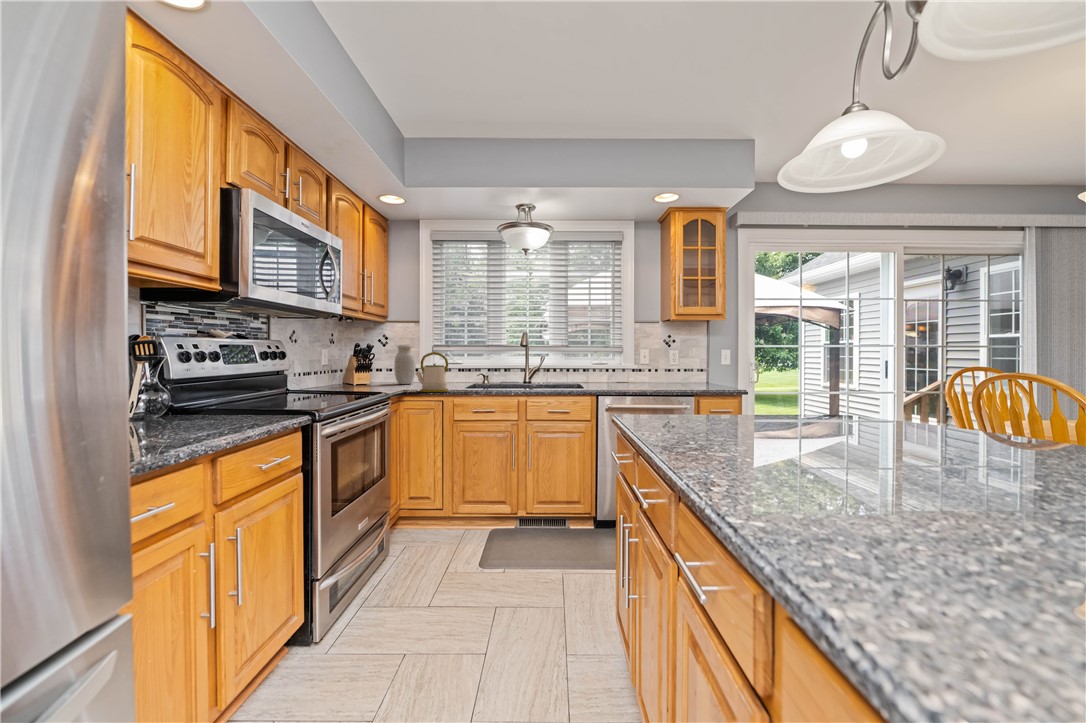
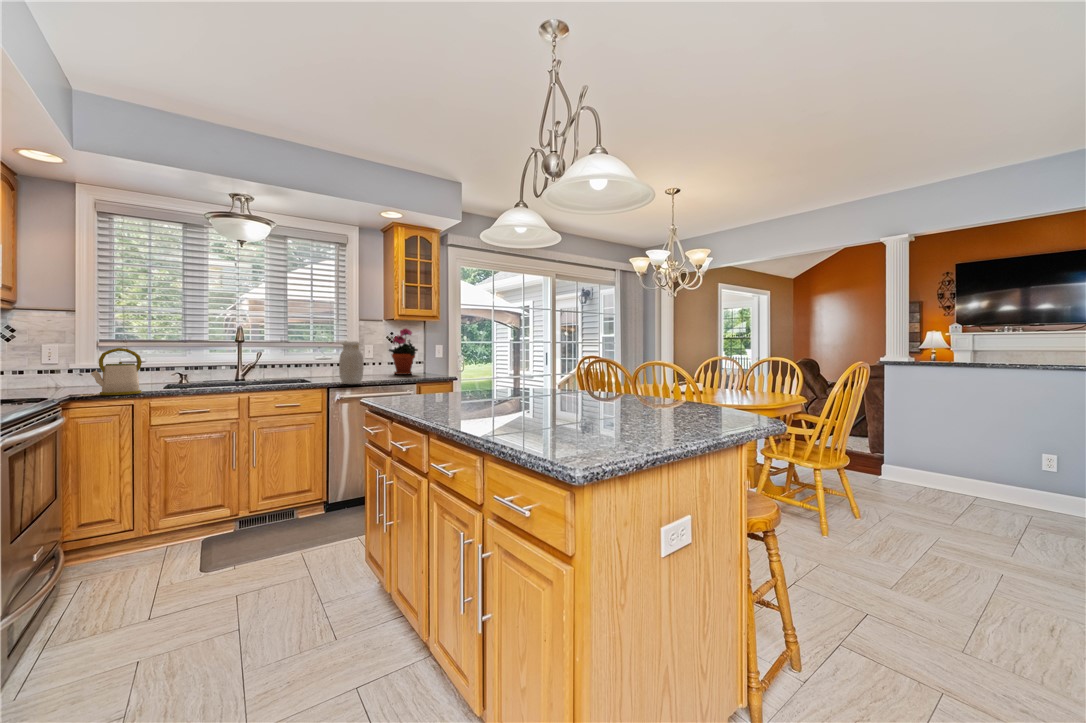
potted plant: none [666,330,700,383] -> present [389,328,418,375]
jar: present [394,344,415,384] -> present [339,341,364,384]

